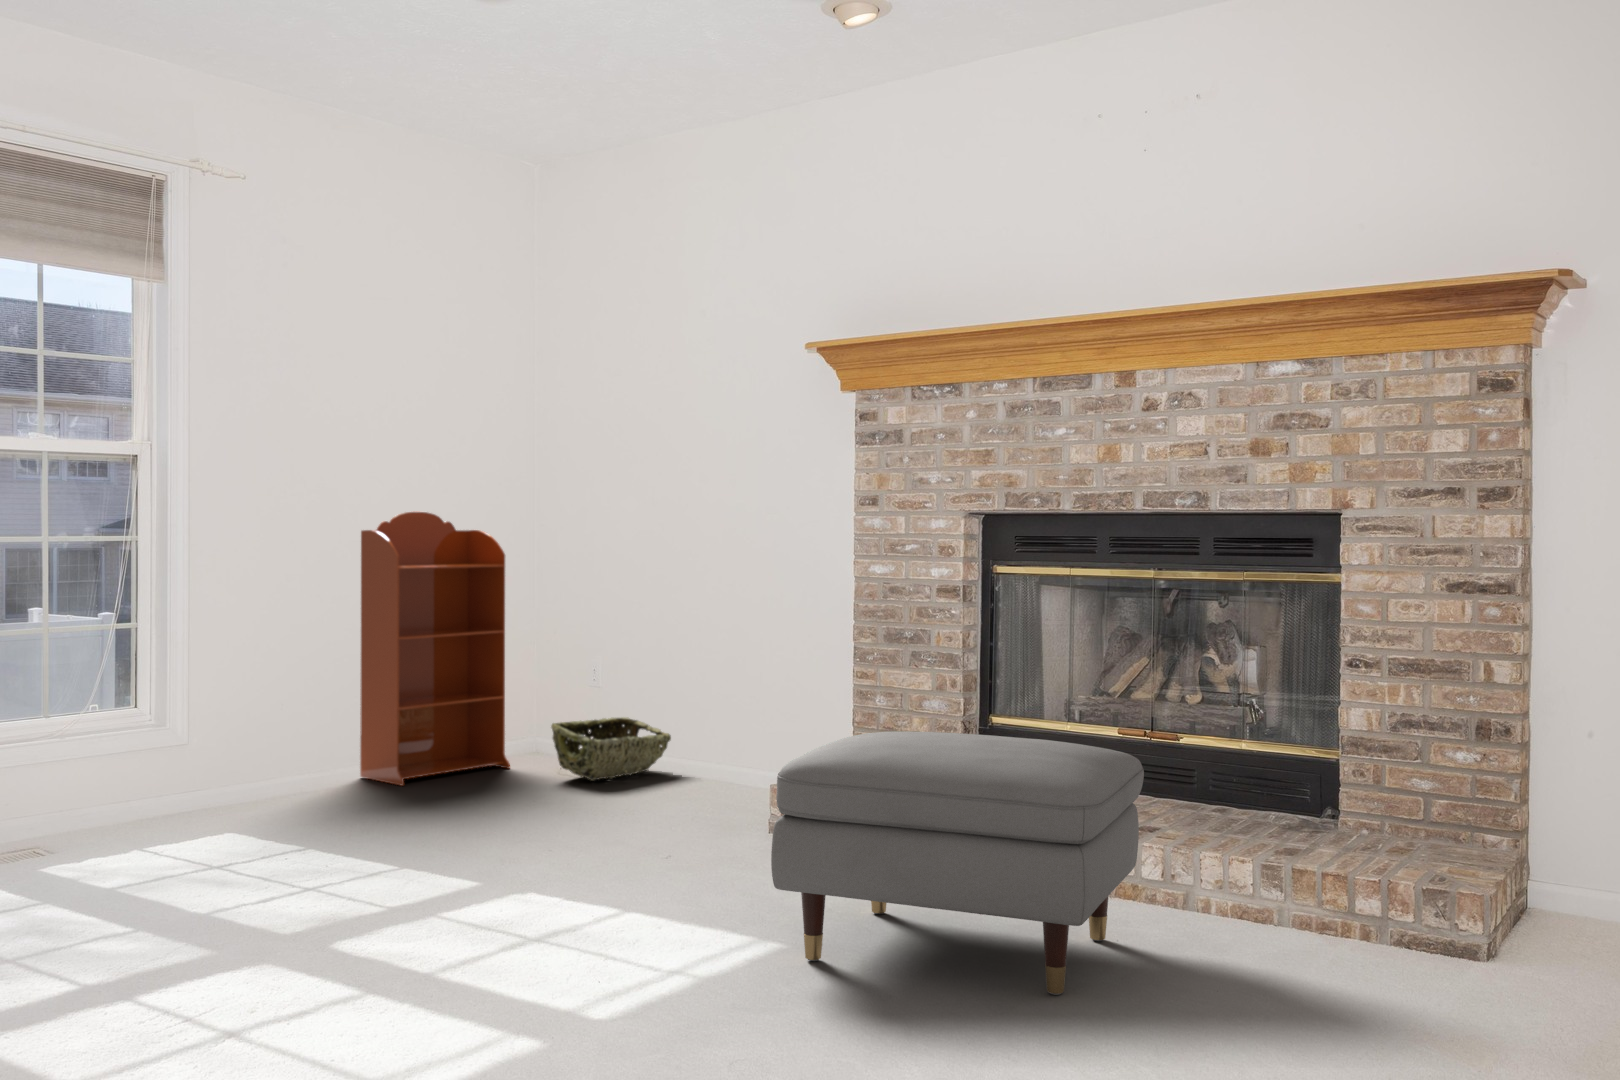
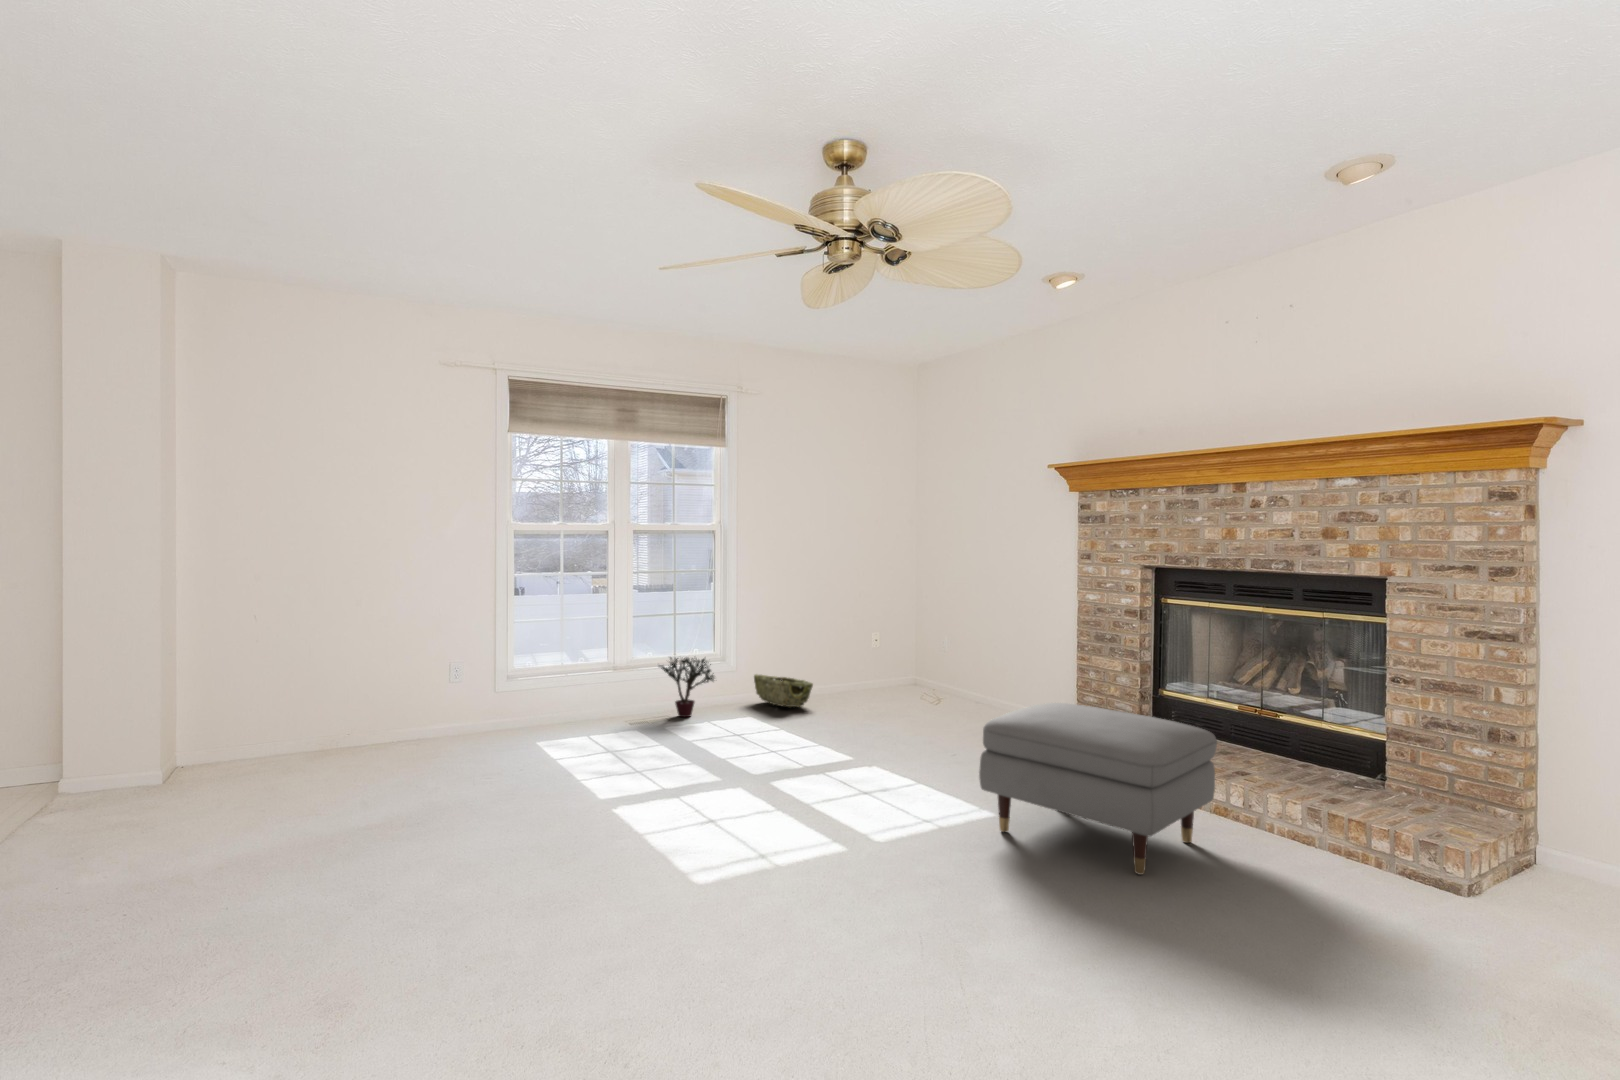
bookcase: present [360,512,510,786] -> none [817,556,894,701]
potted plant: none [28,705,169,836] -> present [659,658,714,717]
woven basket: present [551,717,671,781] -> present [754,674,813,707]

